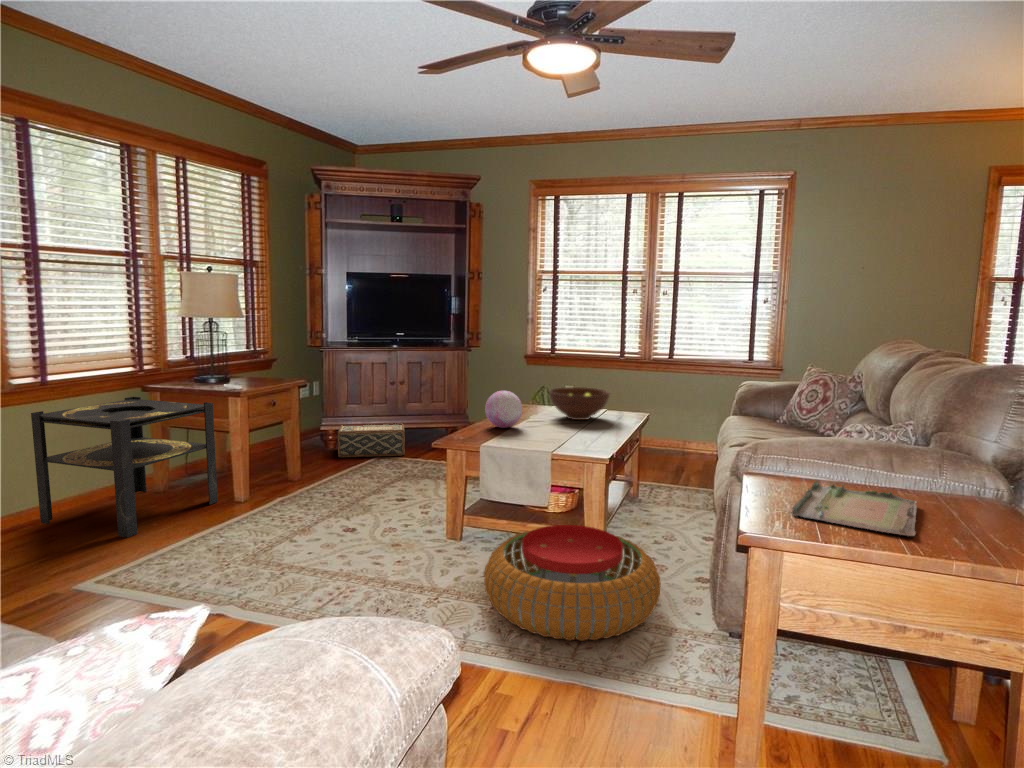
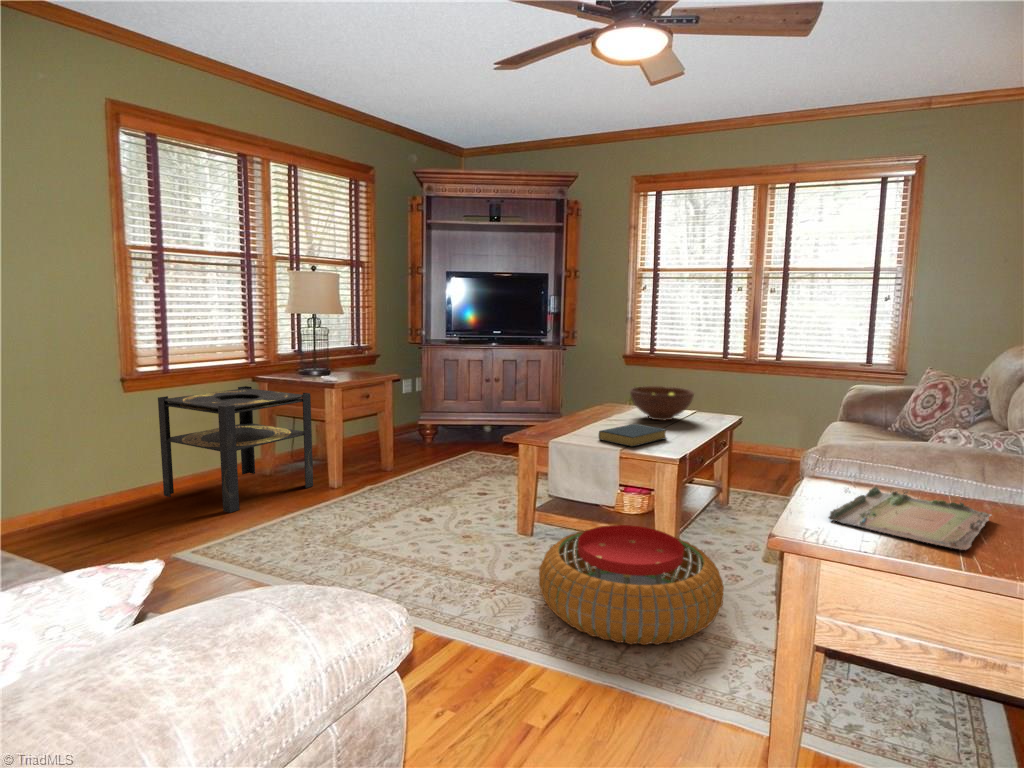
decorative orb: present [485,391,522,428] -> none [560,387,598,425]
woven basket: present [338,423,405,457] -> none [431,419,495,452]
hardback book: none [528,425,592,448] -> present [599,424,667,447]

